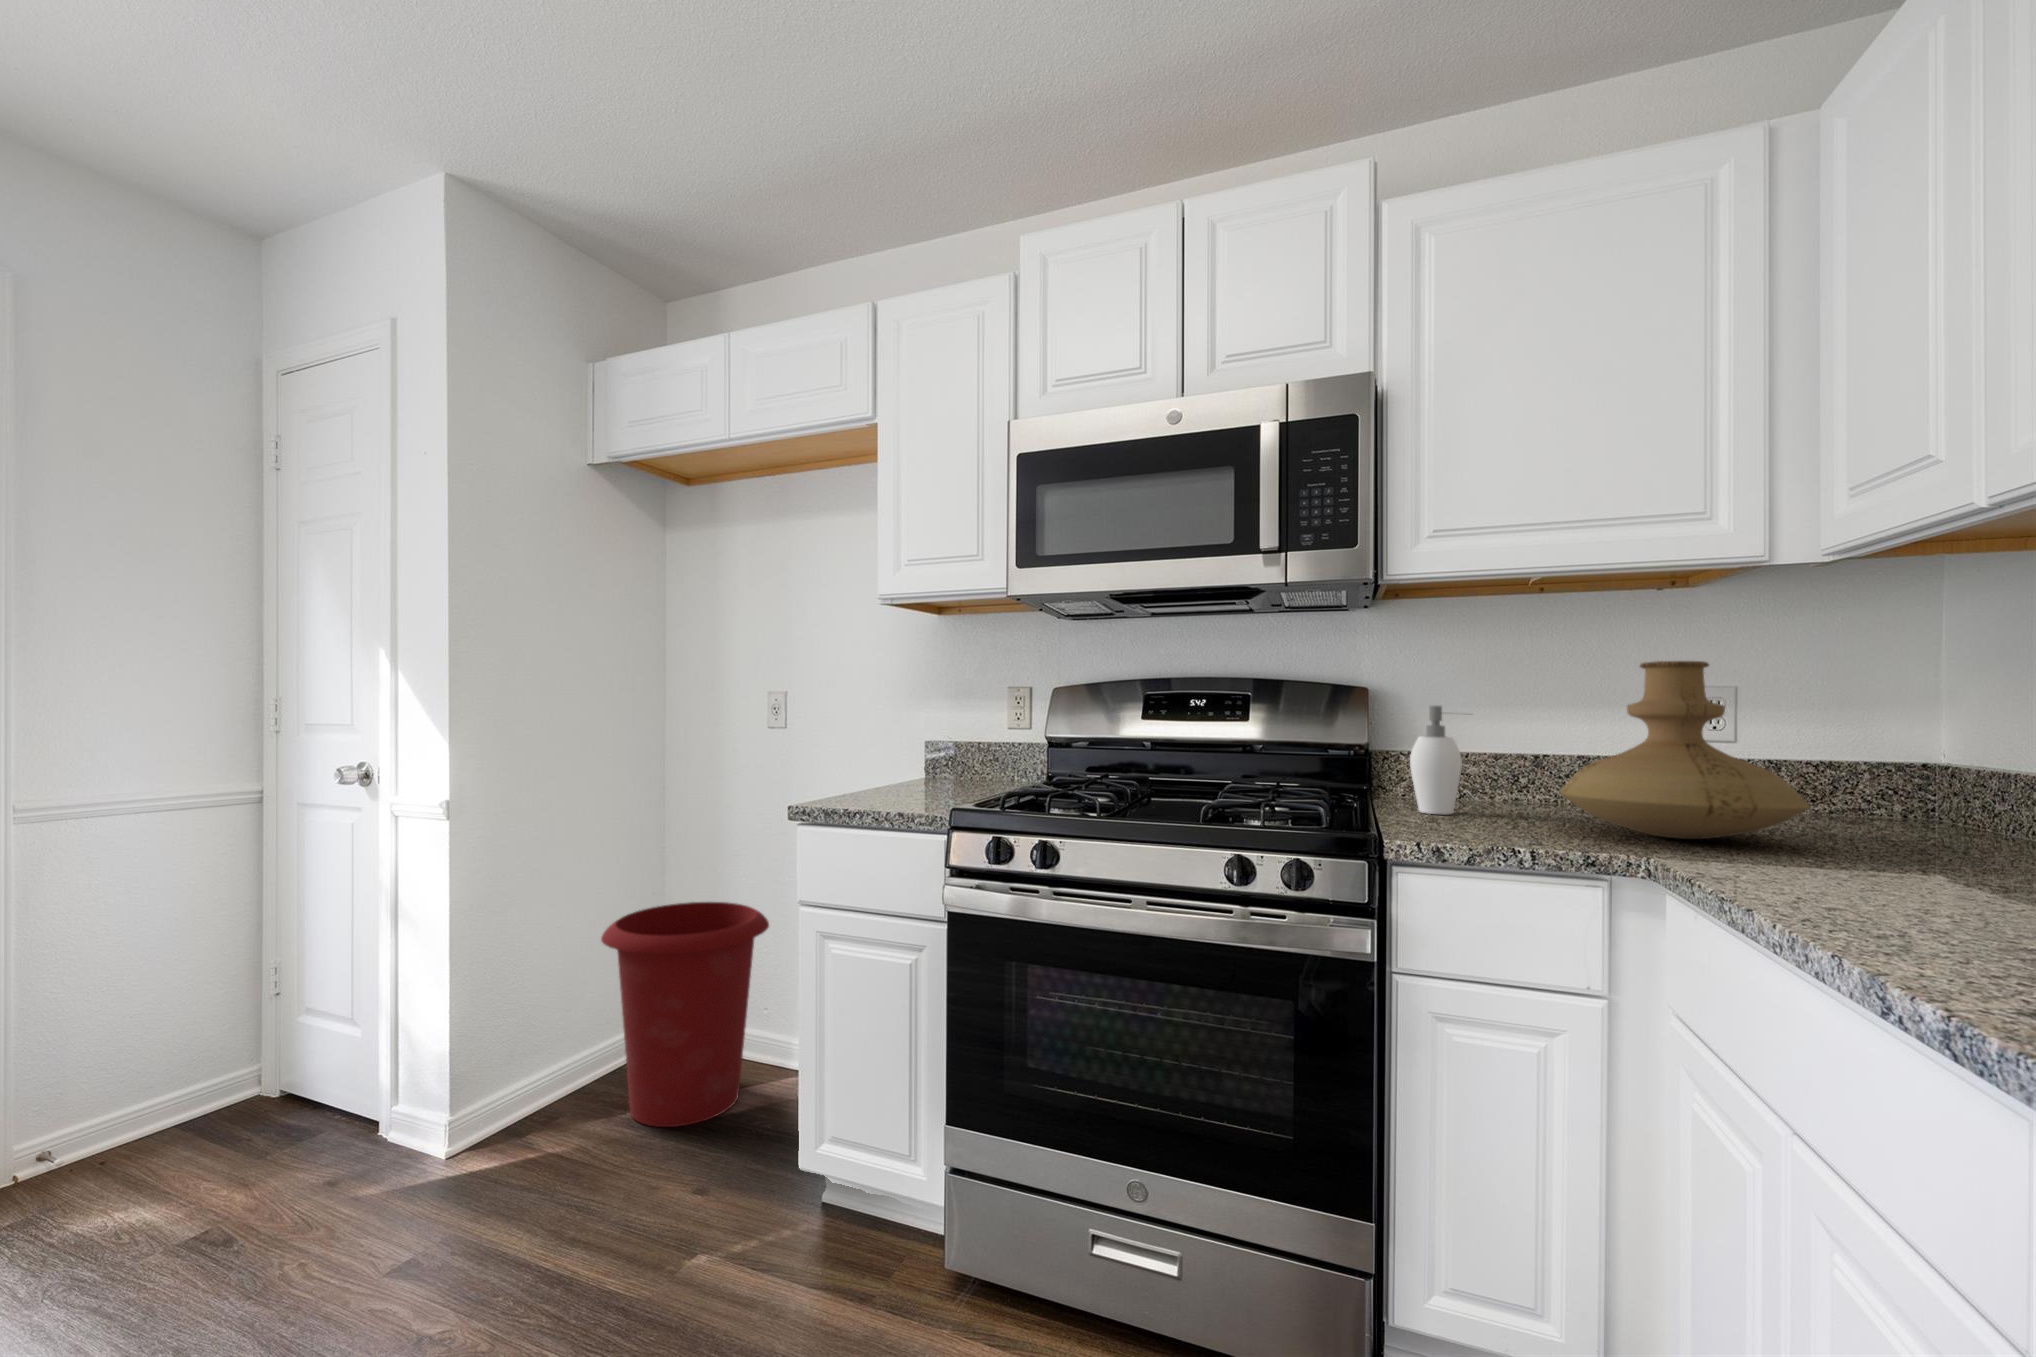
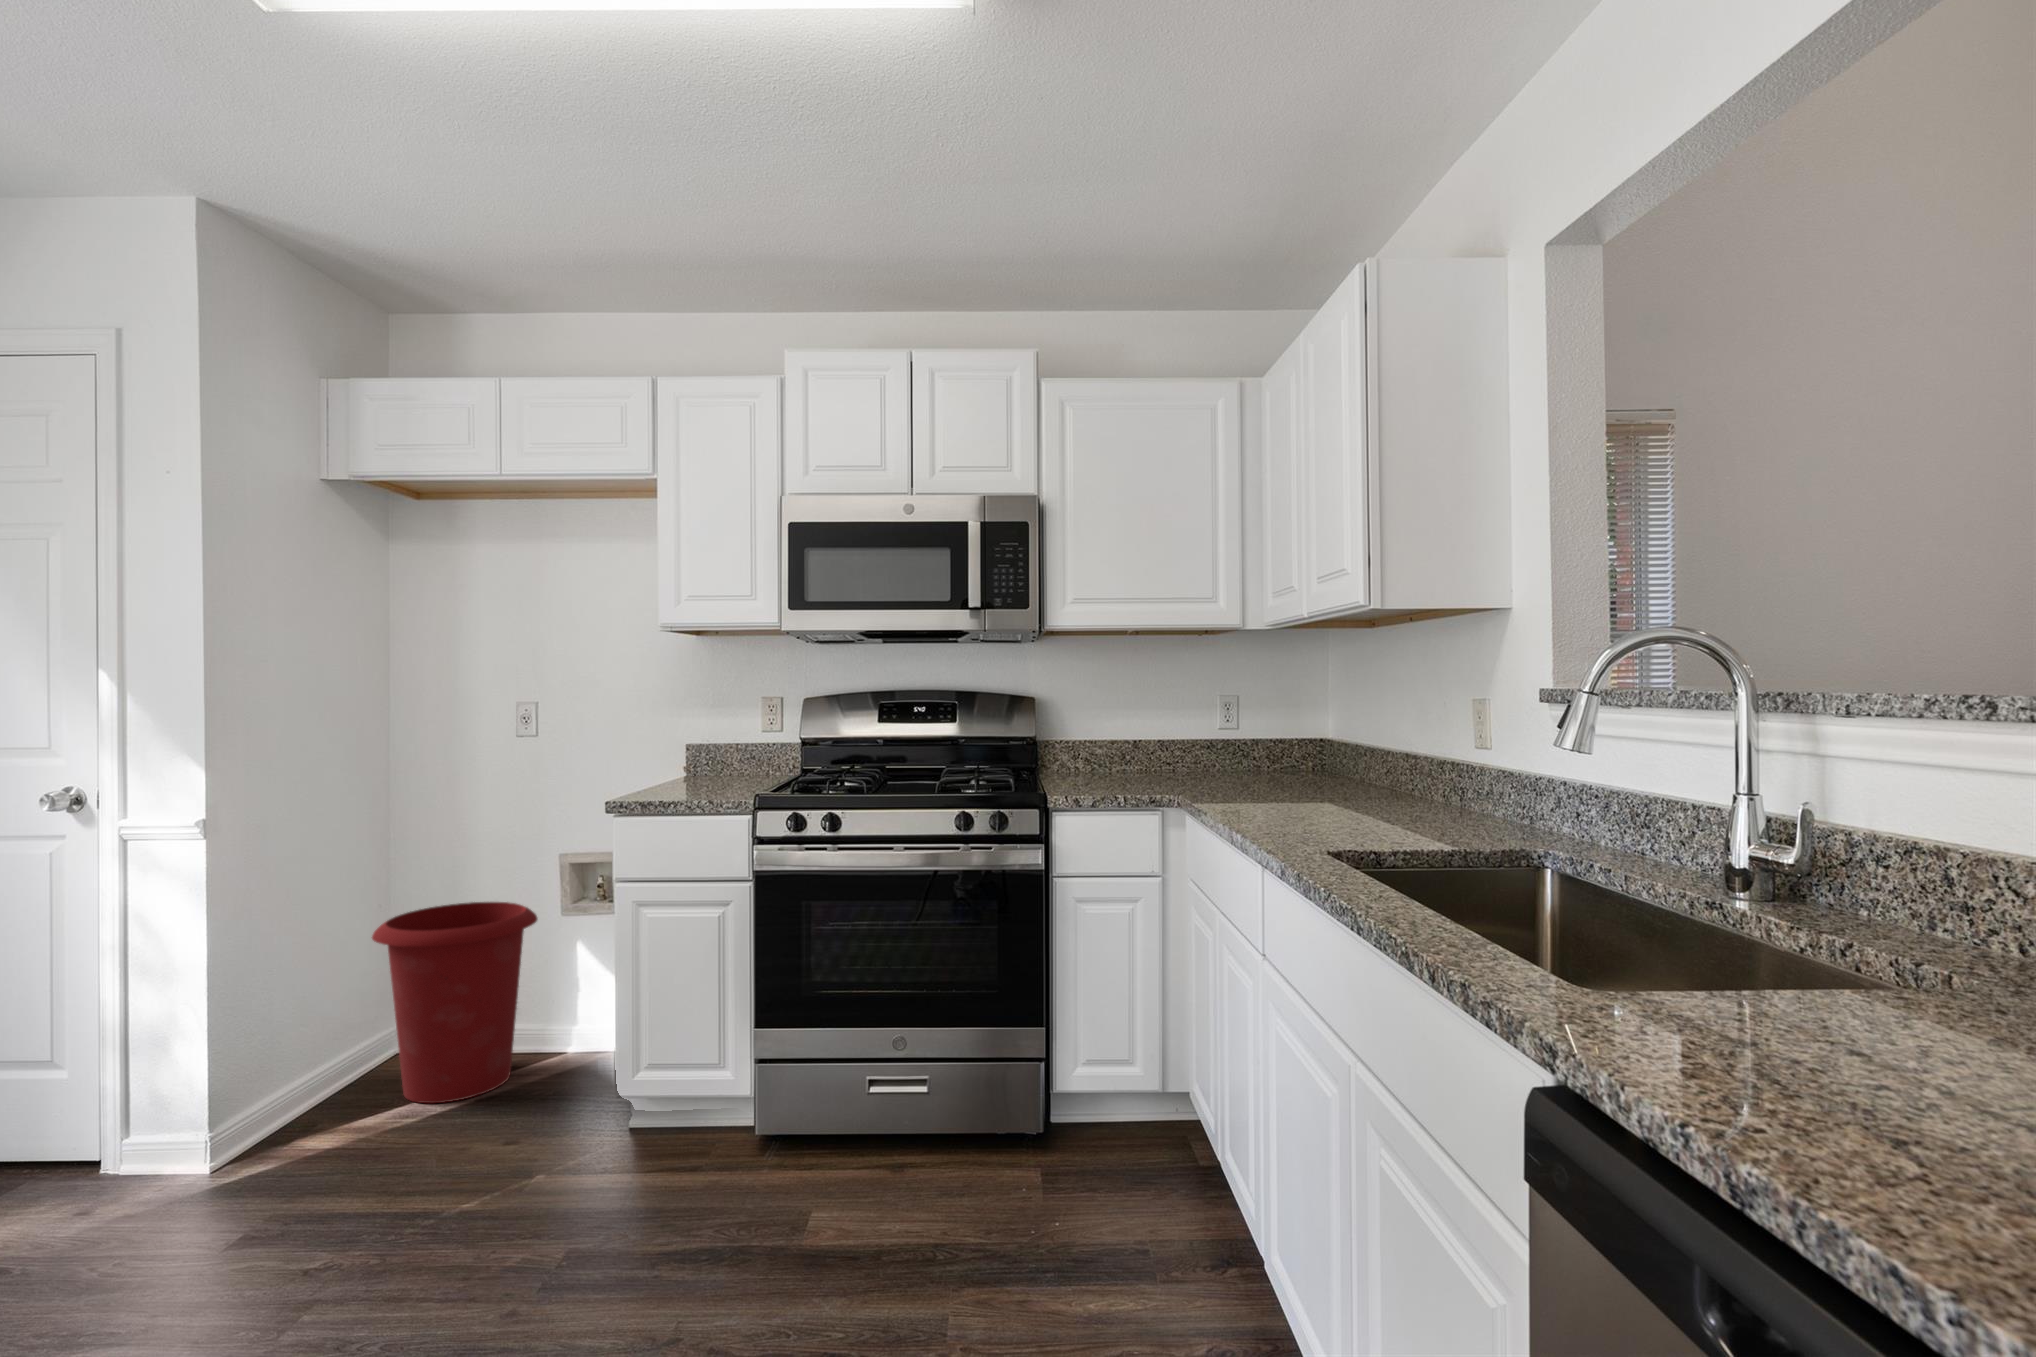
vase: present [1560,661,1810,839] -> none [1144,683,1263,786]
soap dispenser: present [1410,706,1462,814] -> none [1060,710,1098,782]

